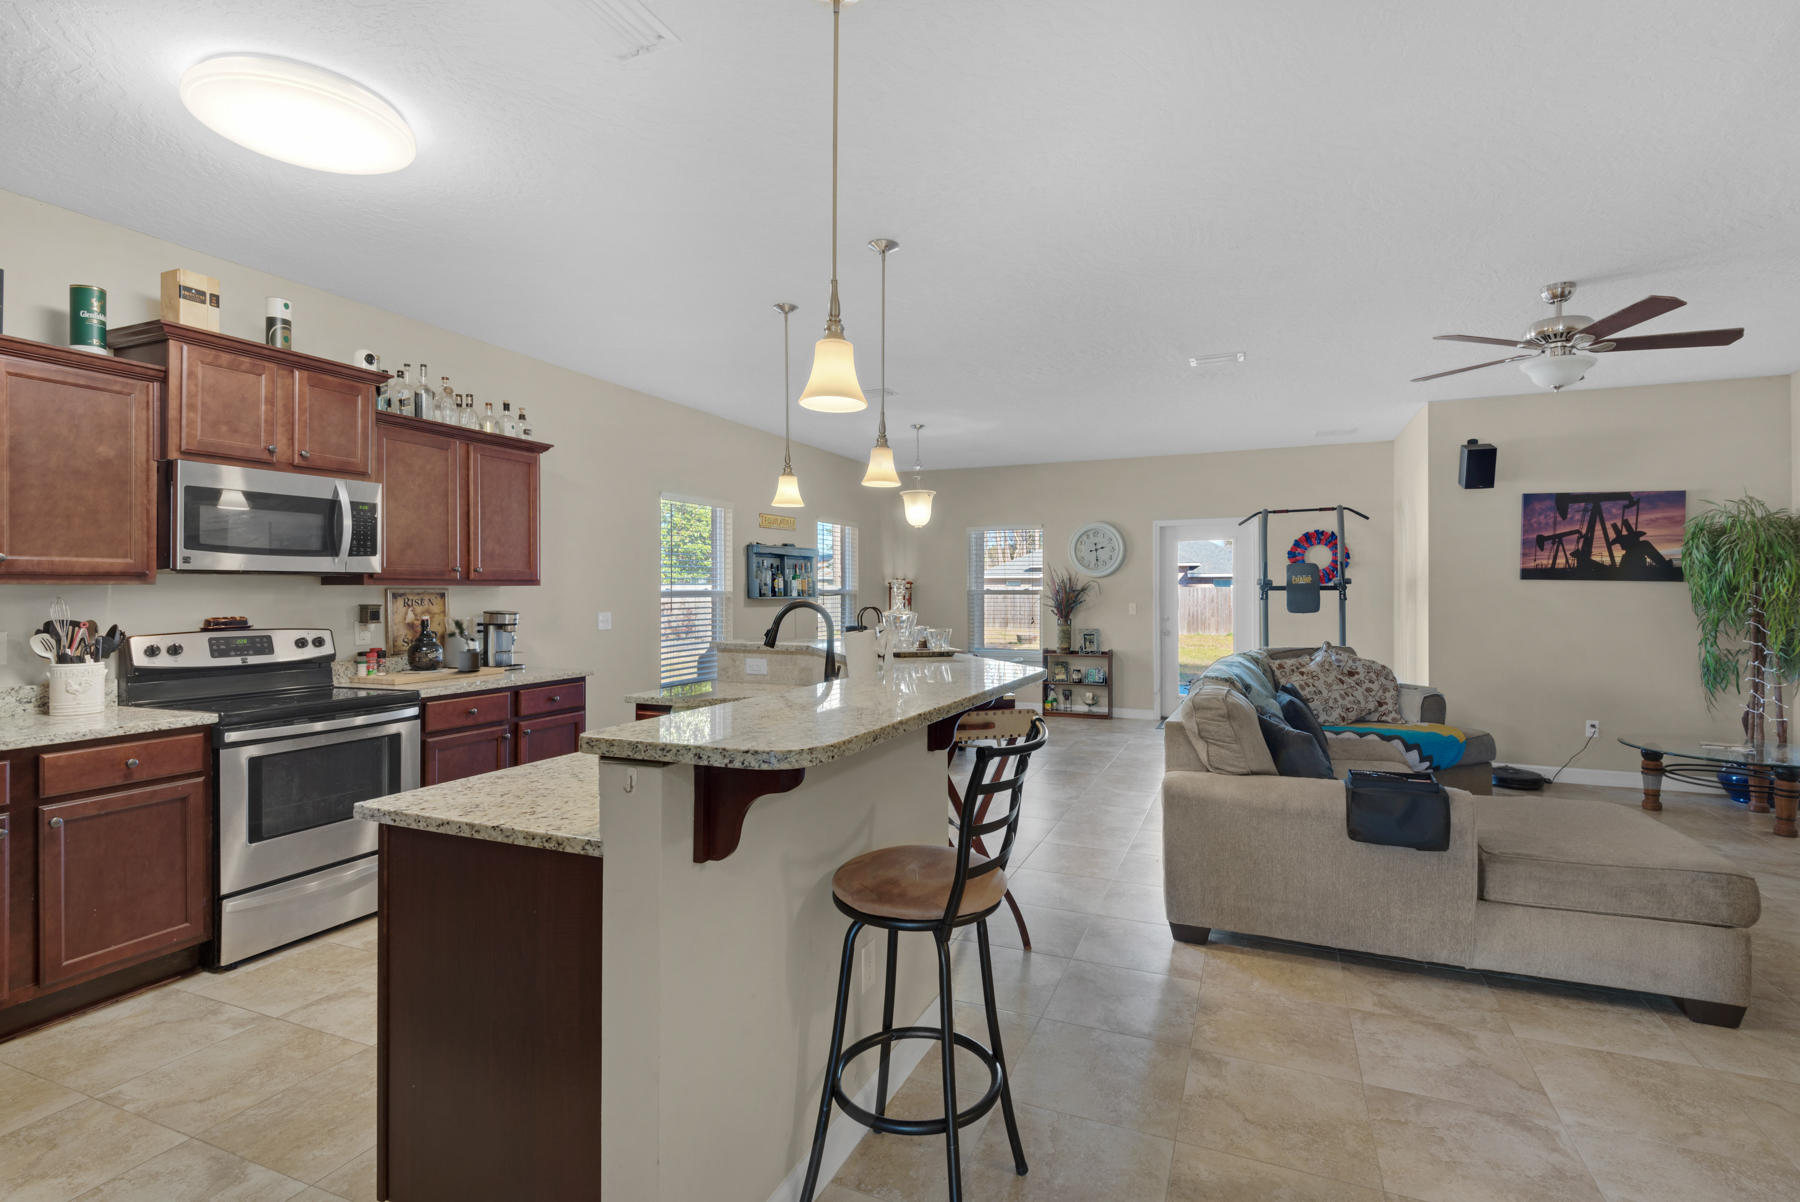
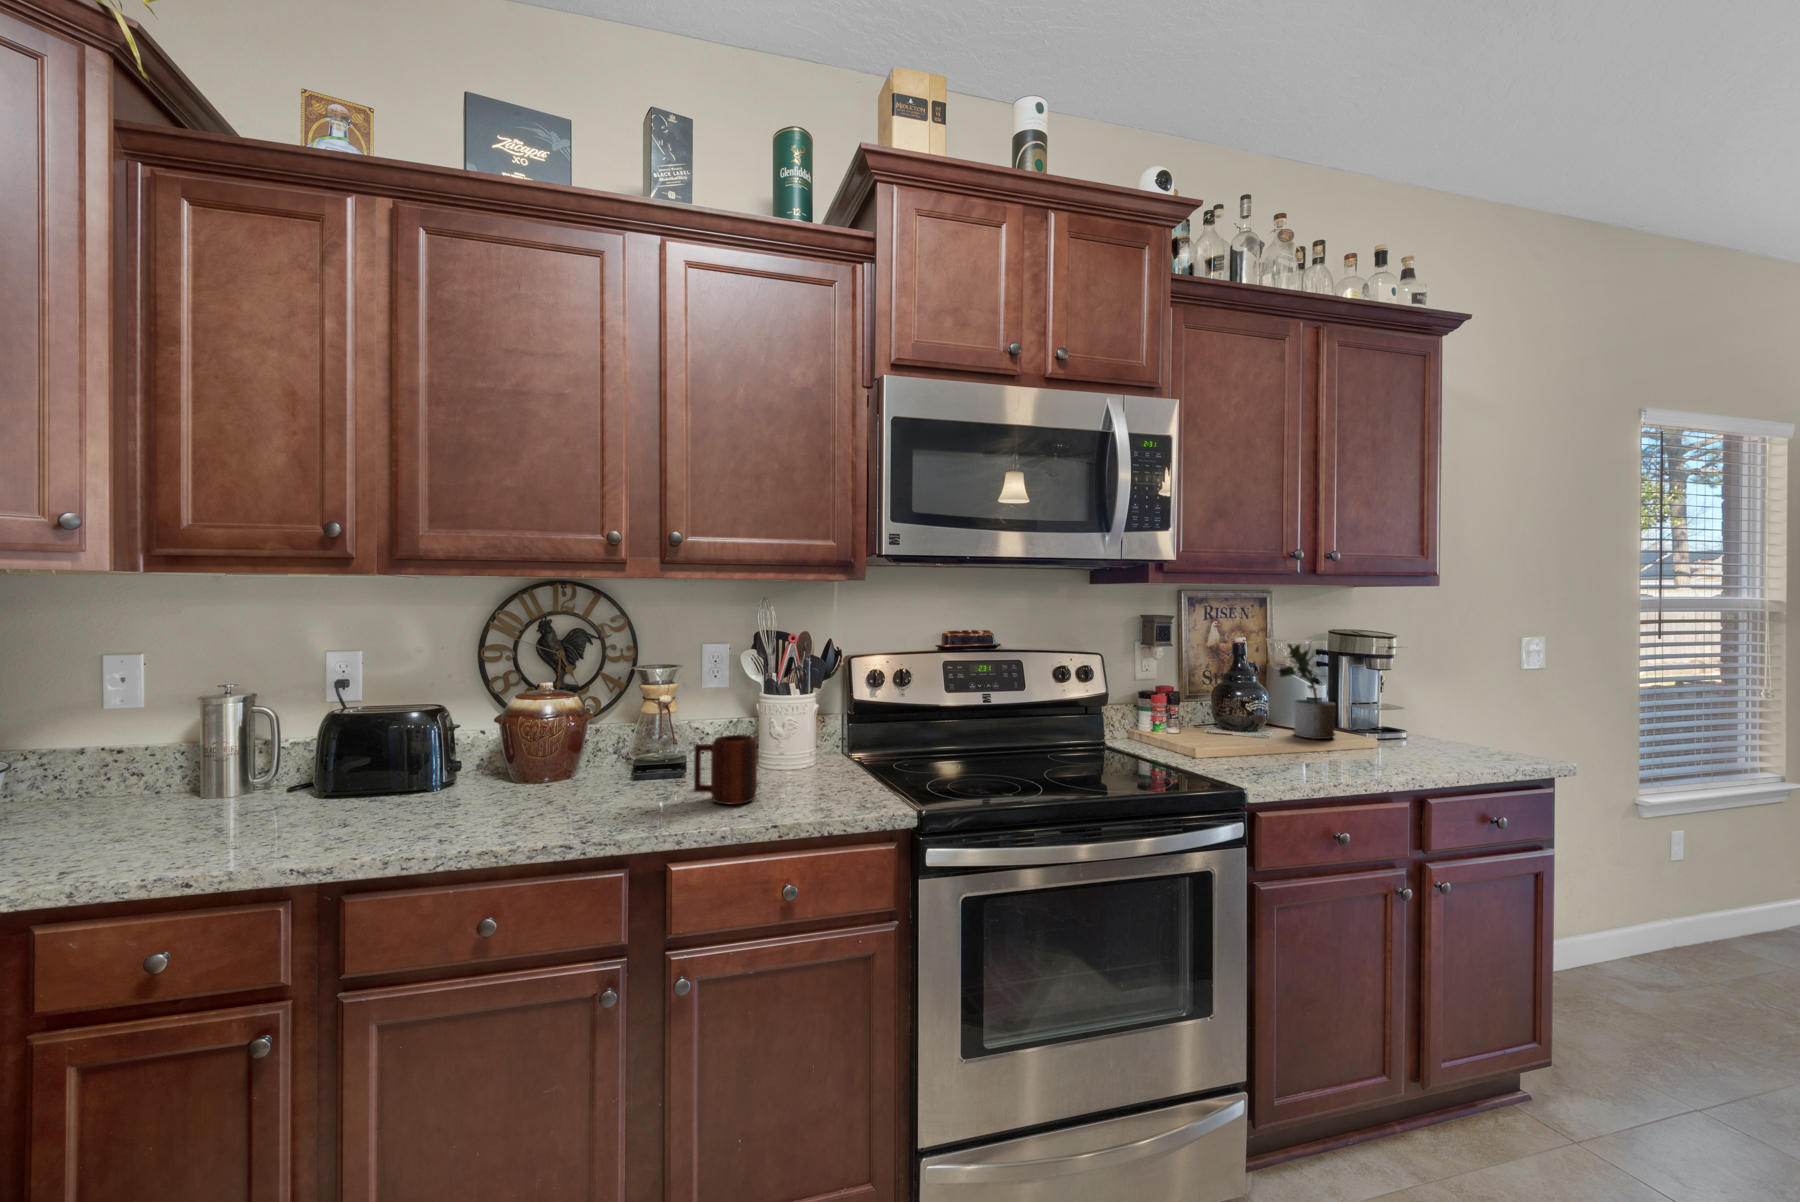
mug: none [36,684,91,725] -> present [694,735,757,804]

